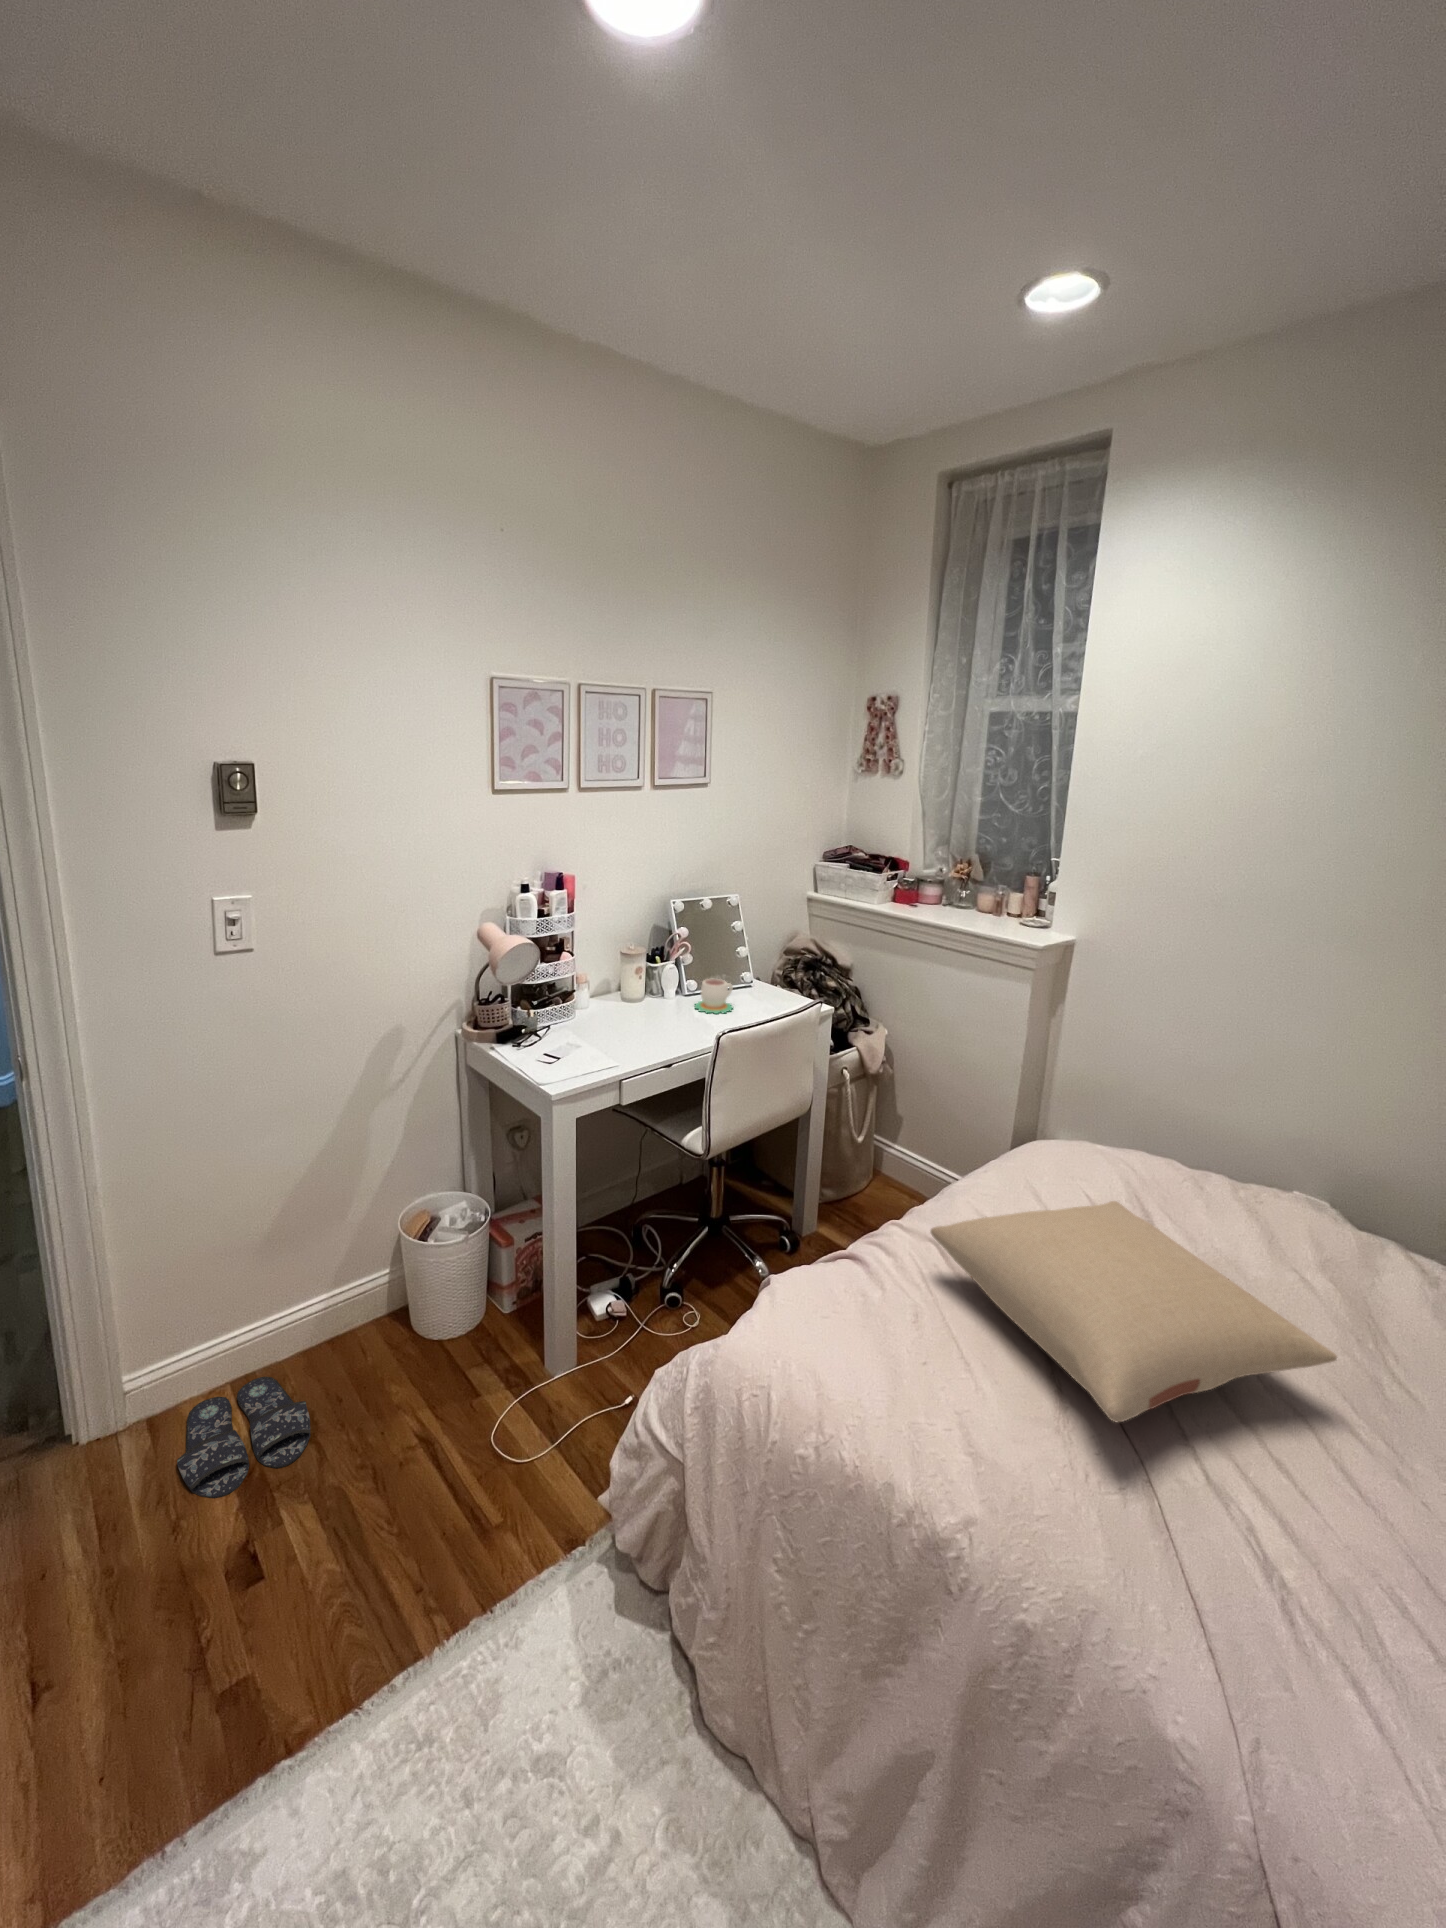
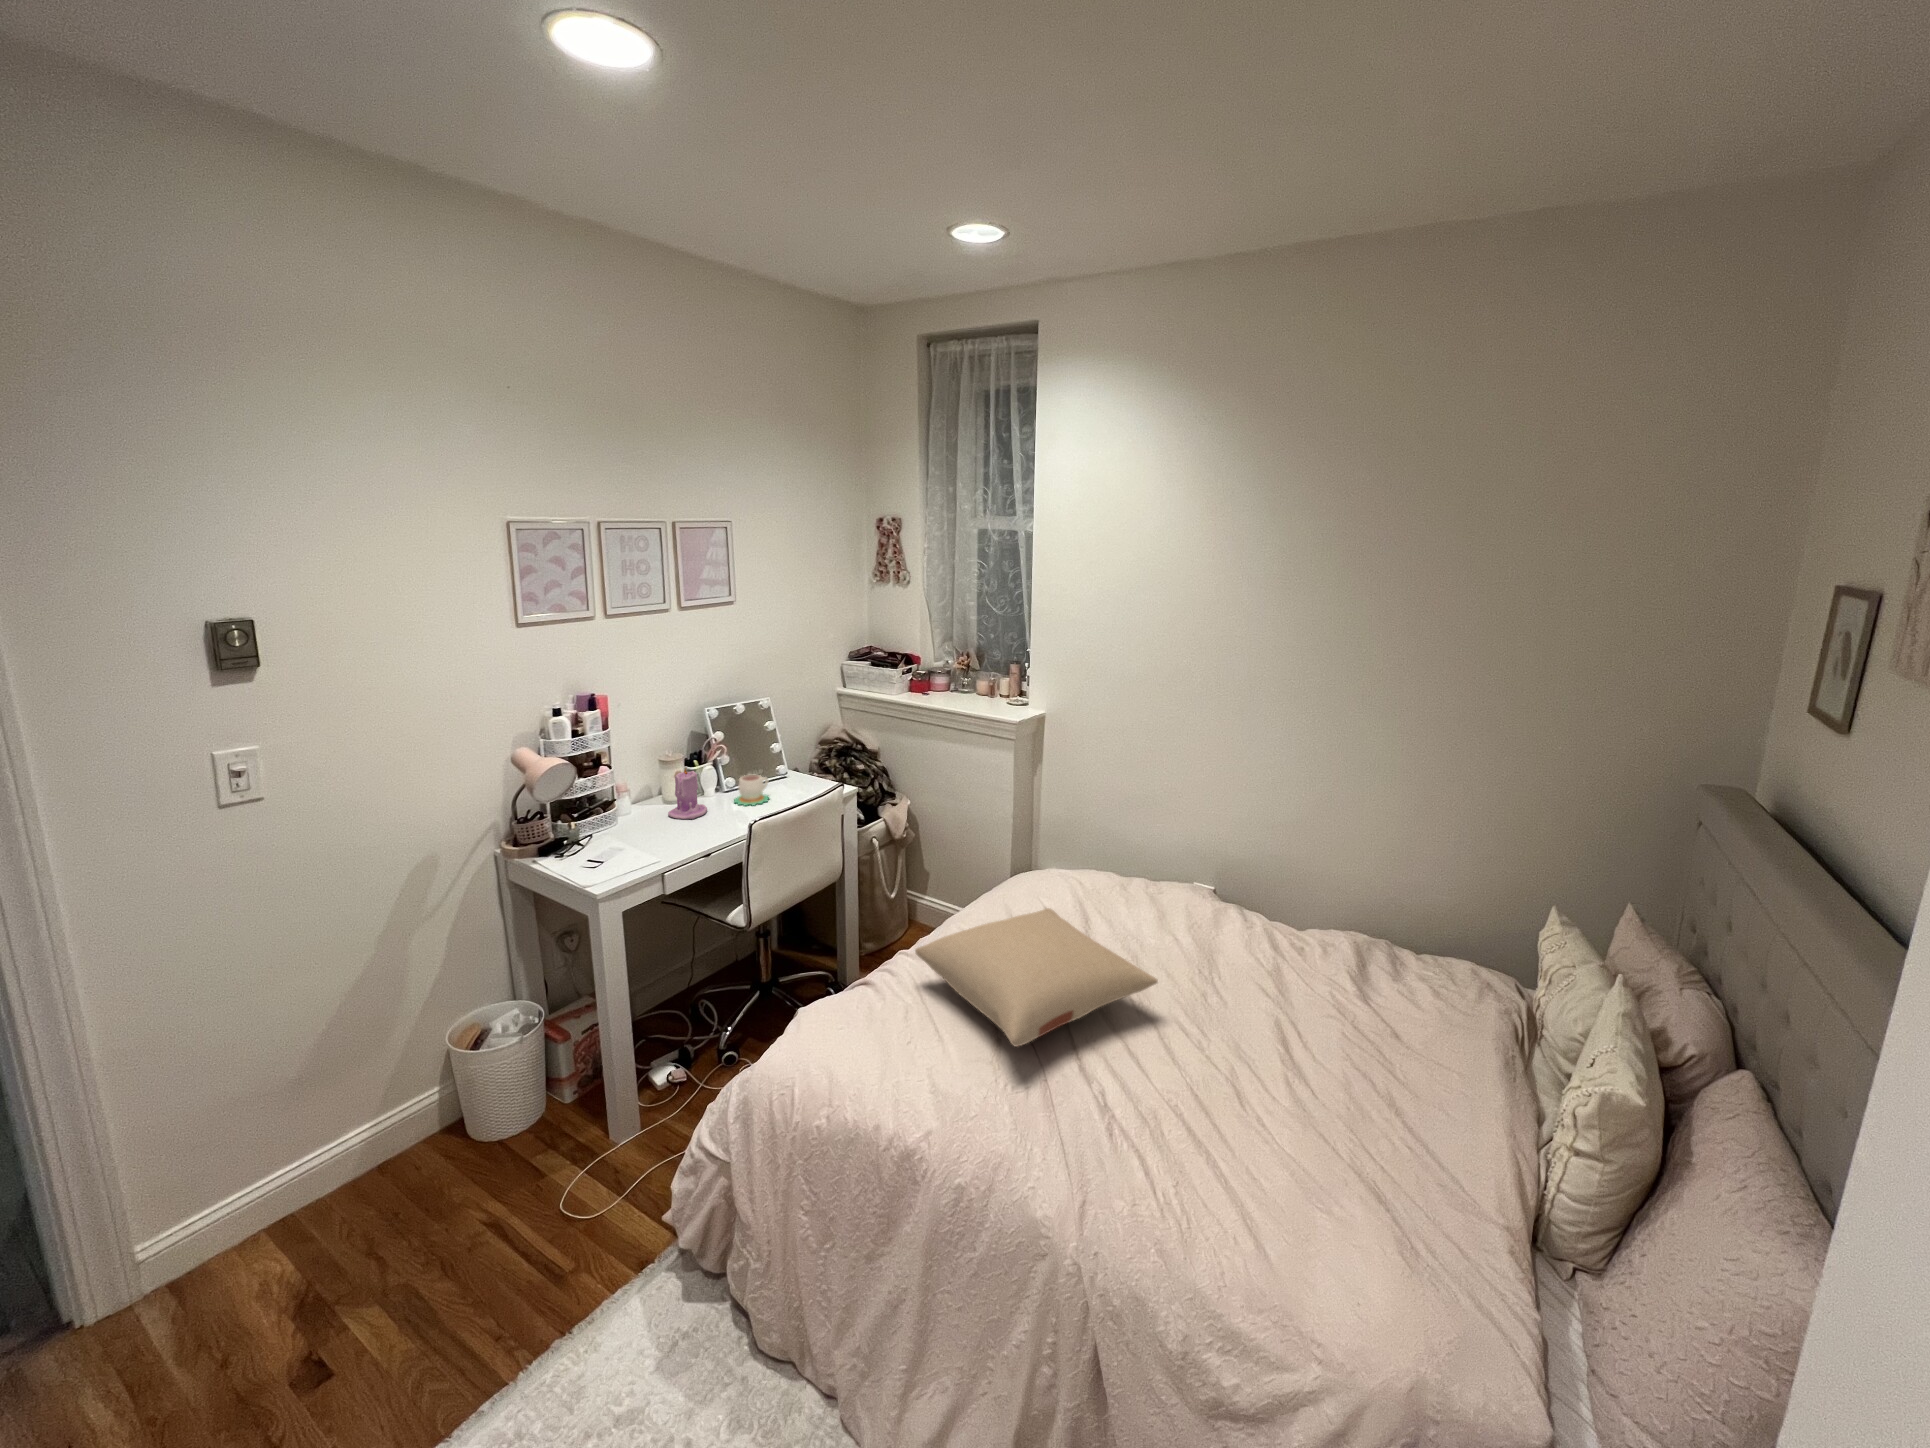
candle: none [626,961,667,1021] -> present [668,769,707,819]
slippers: present [177,1377,311,1498] -> none [214,1214,367,1332]

